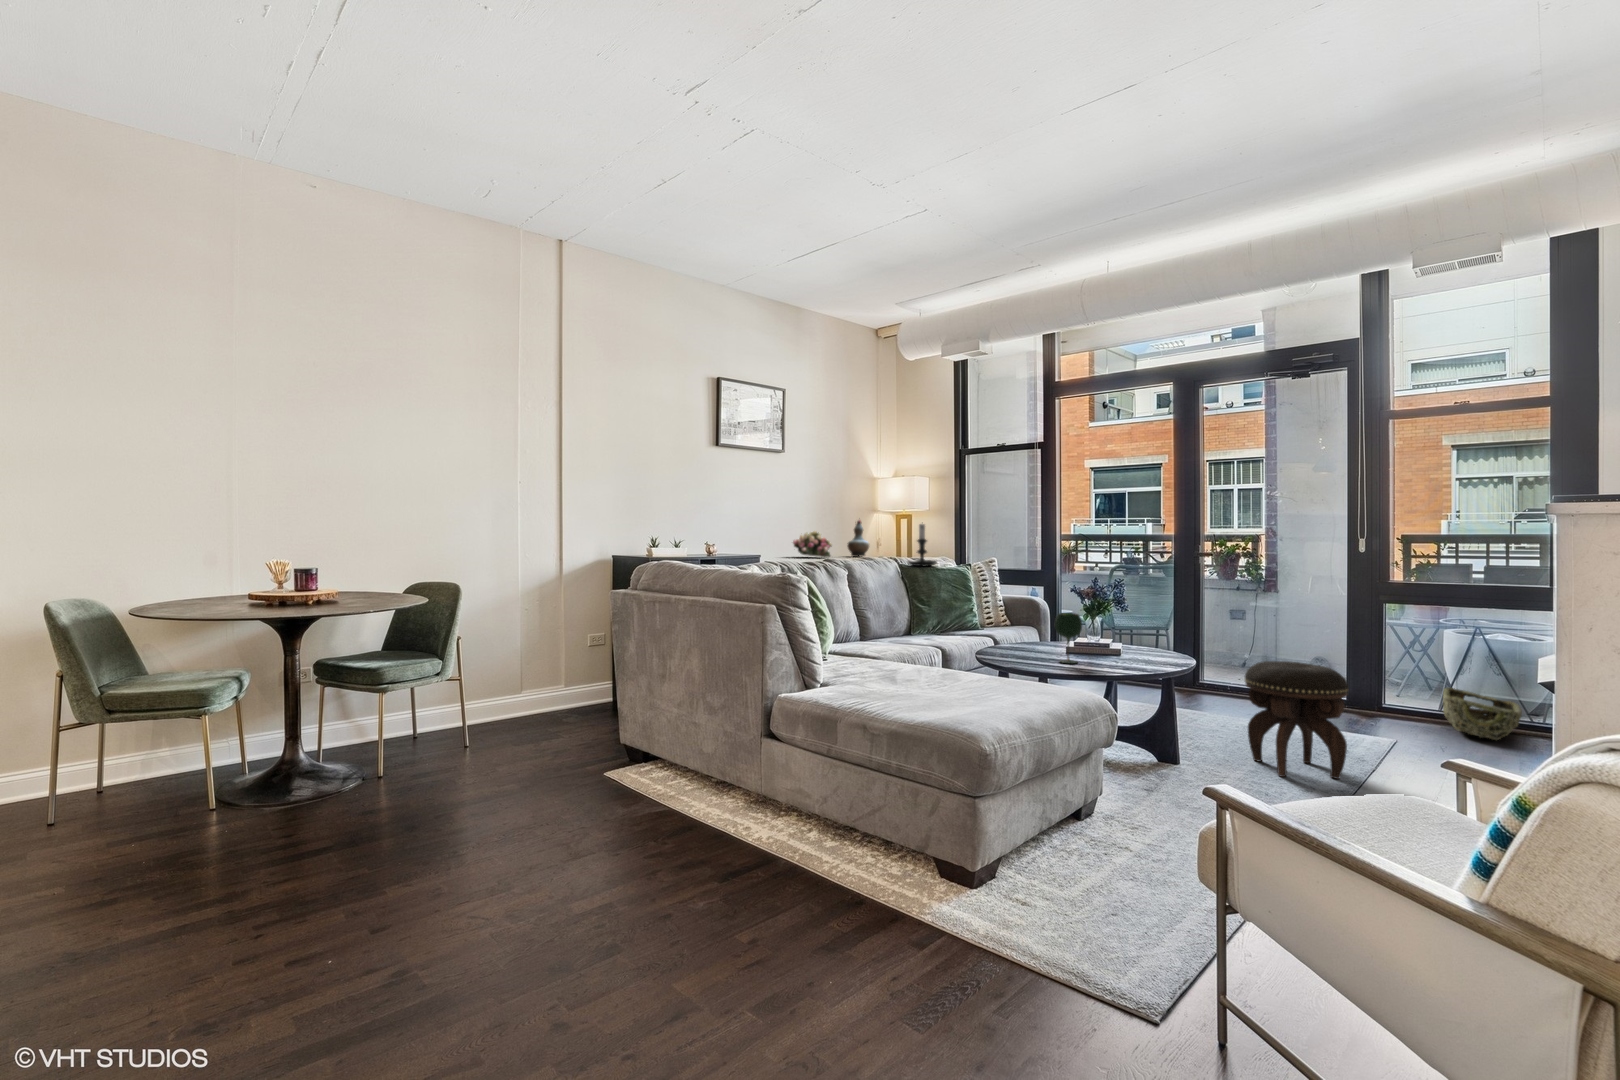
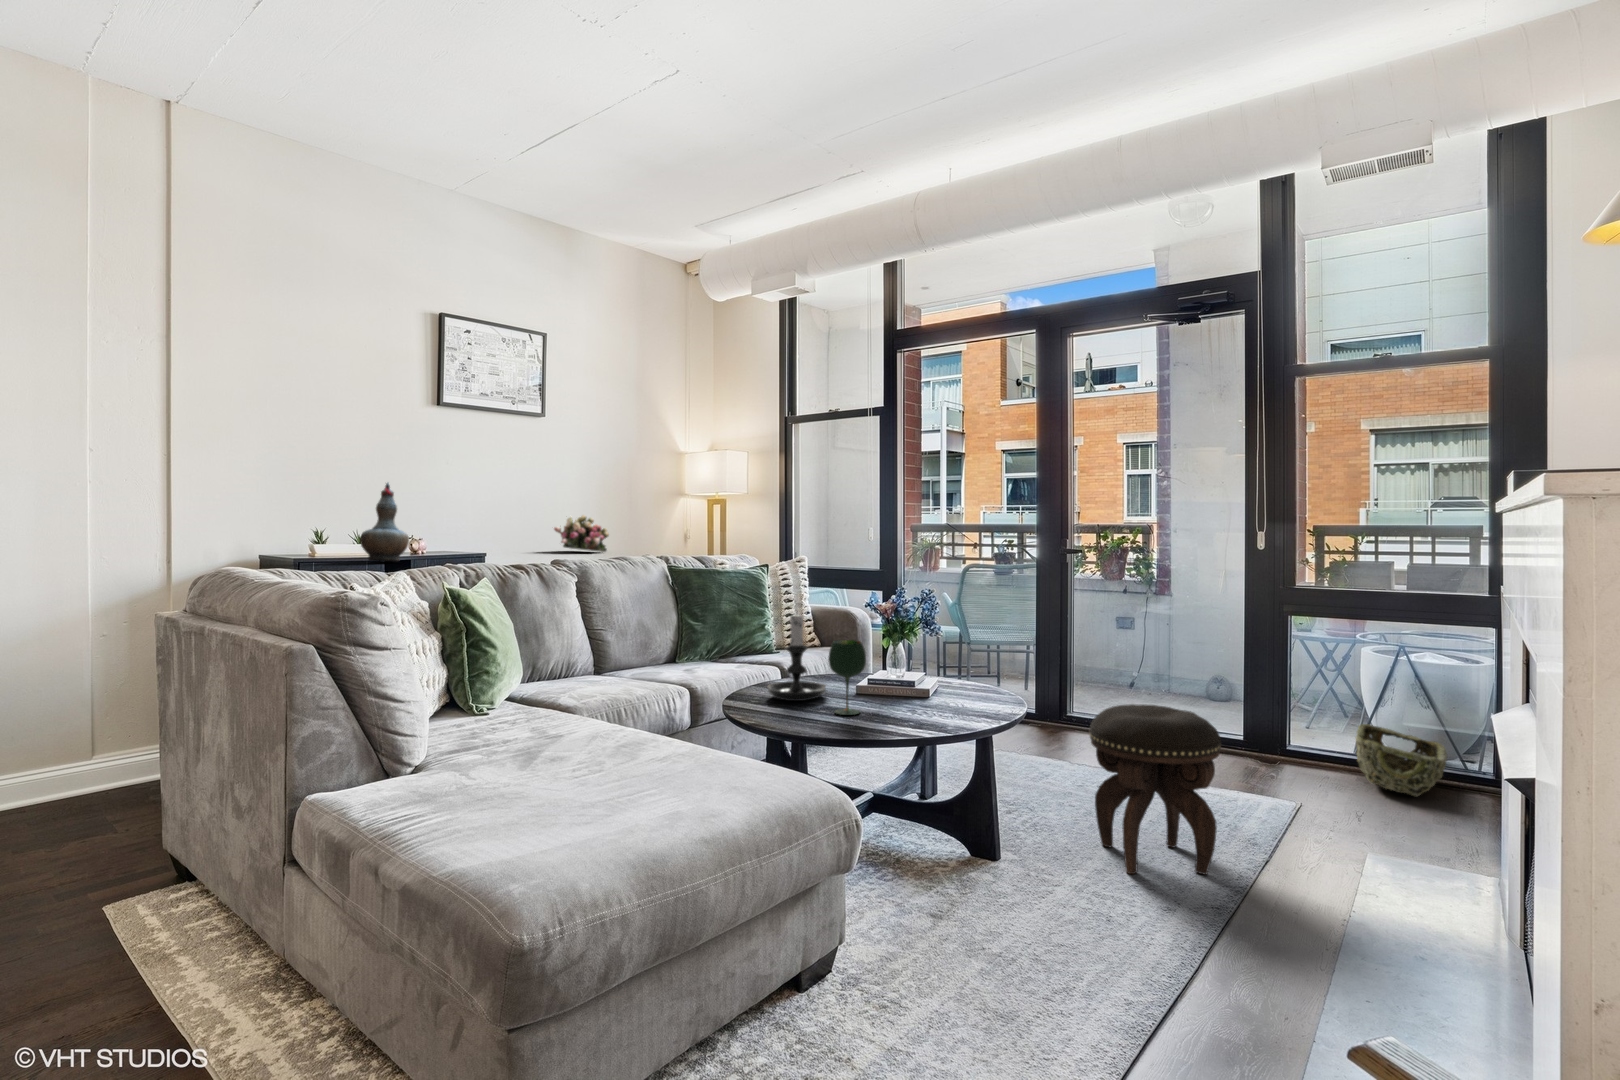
decorative vase: present [847,520,869,557] -> present [360,483,409,562]
candle holder: present [907,523,937,566] -> present [767,614,826,701]

